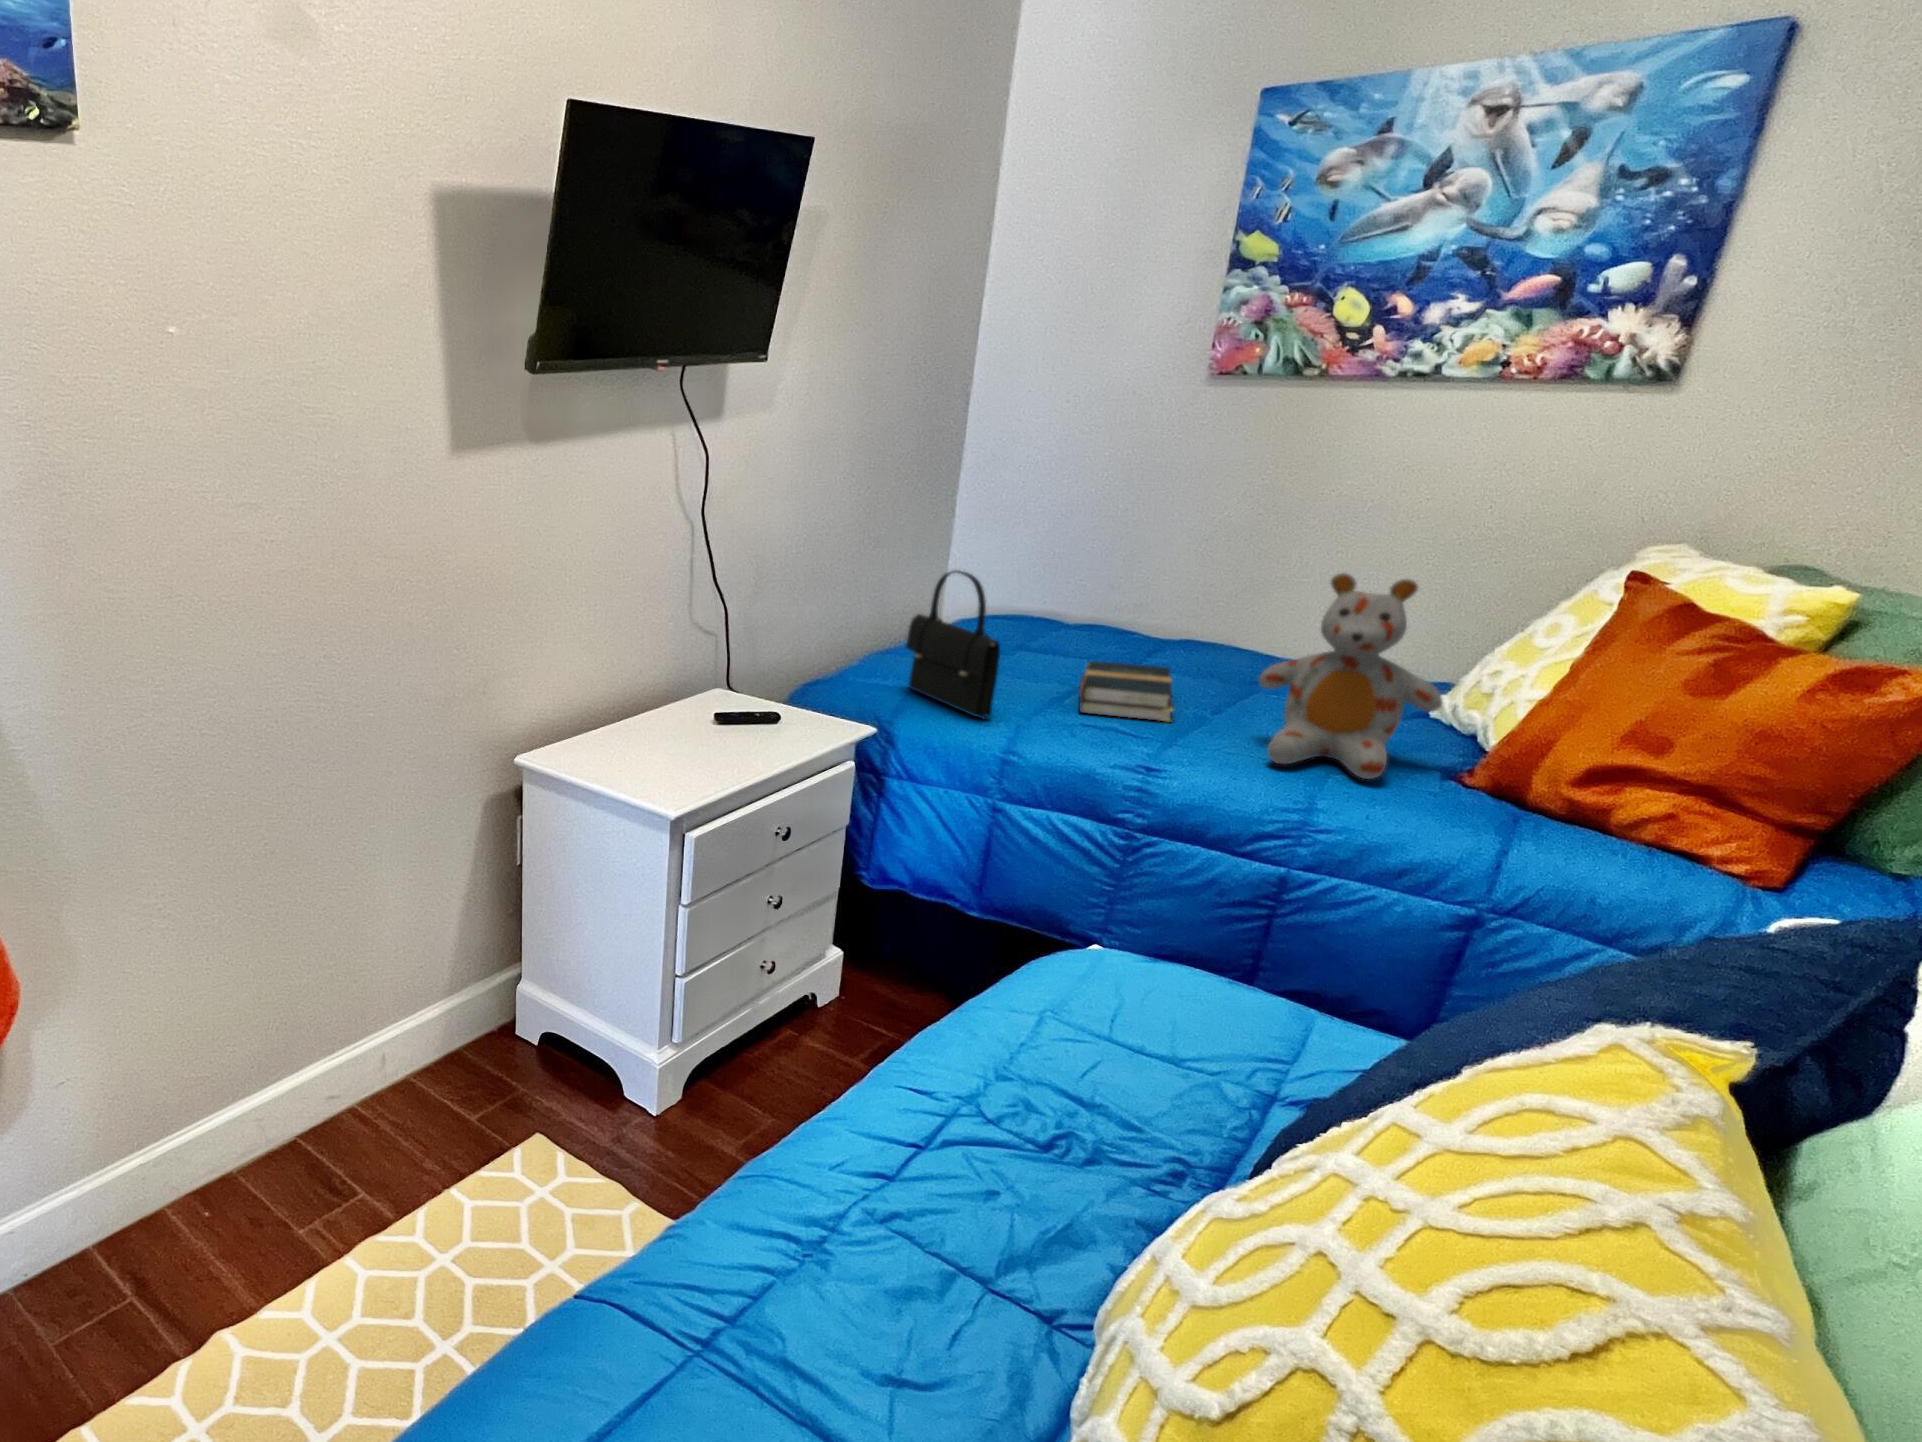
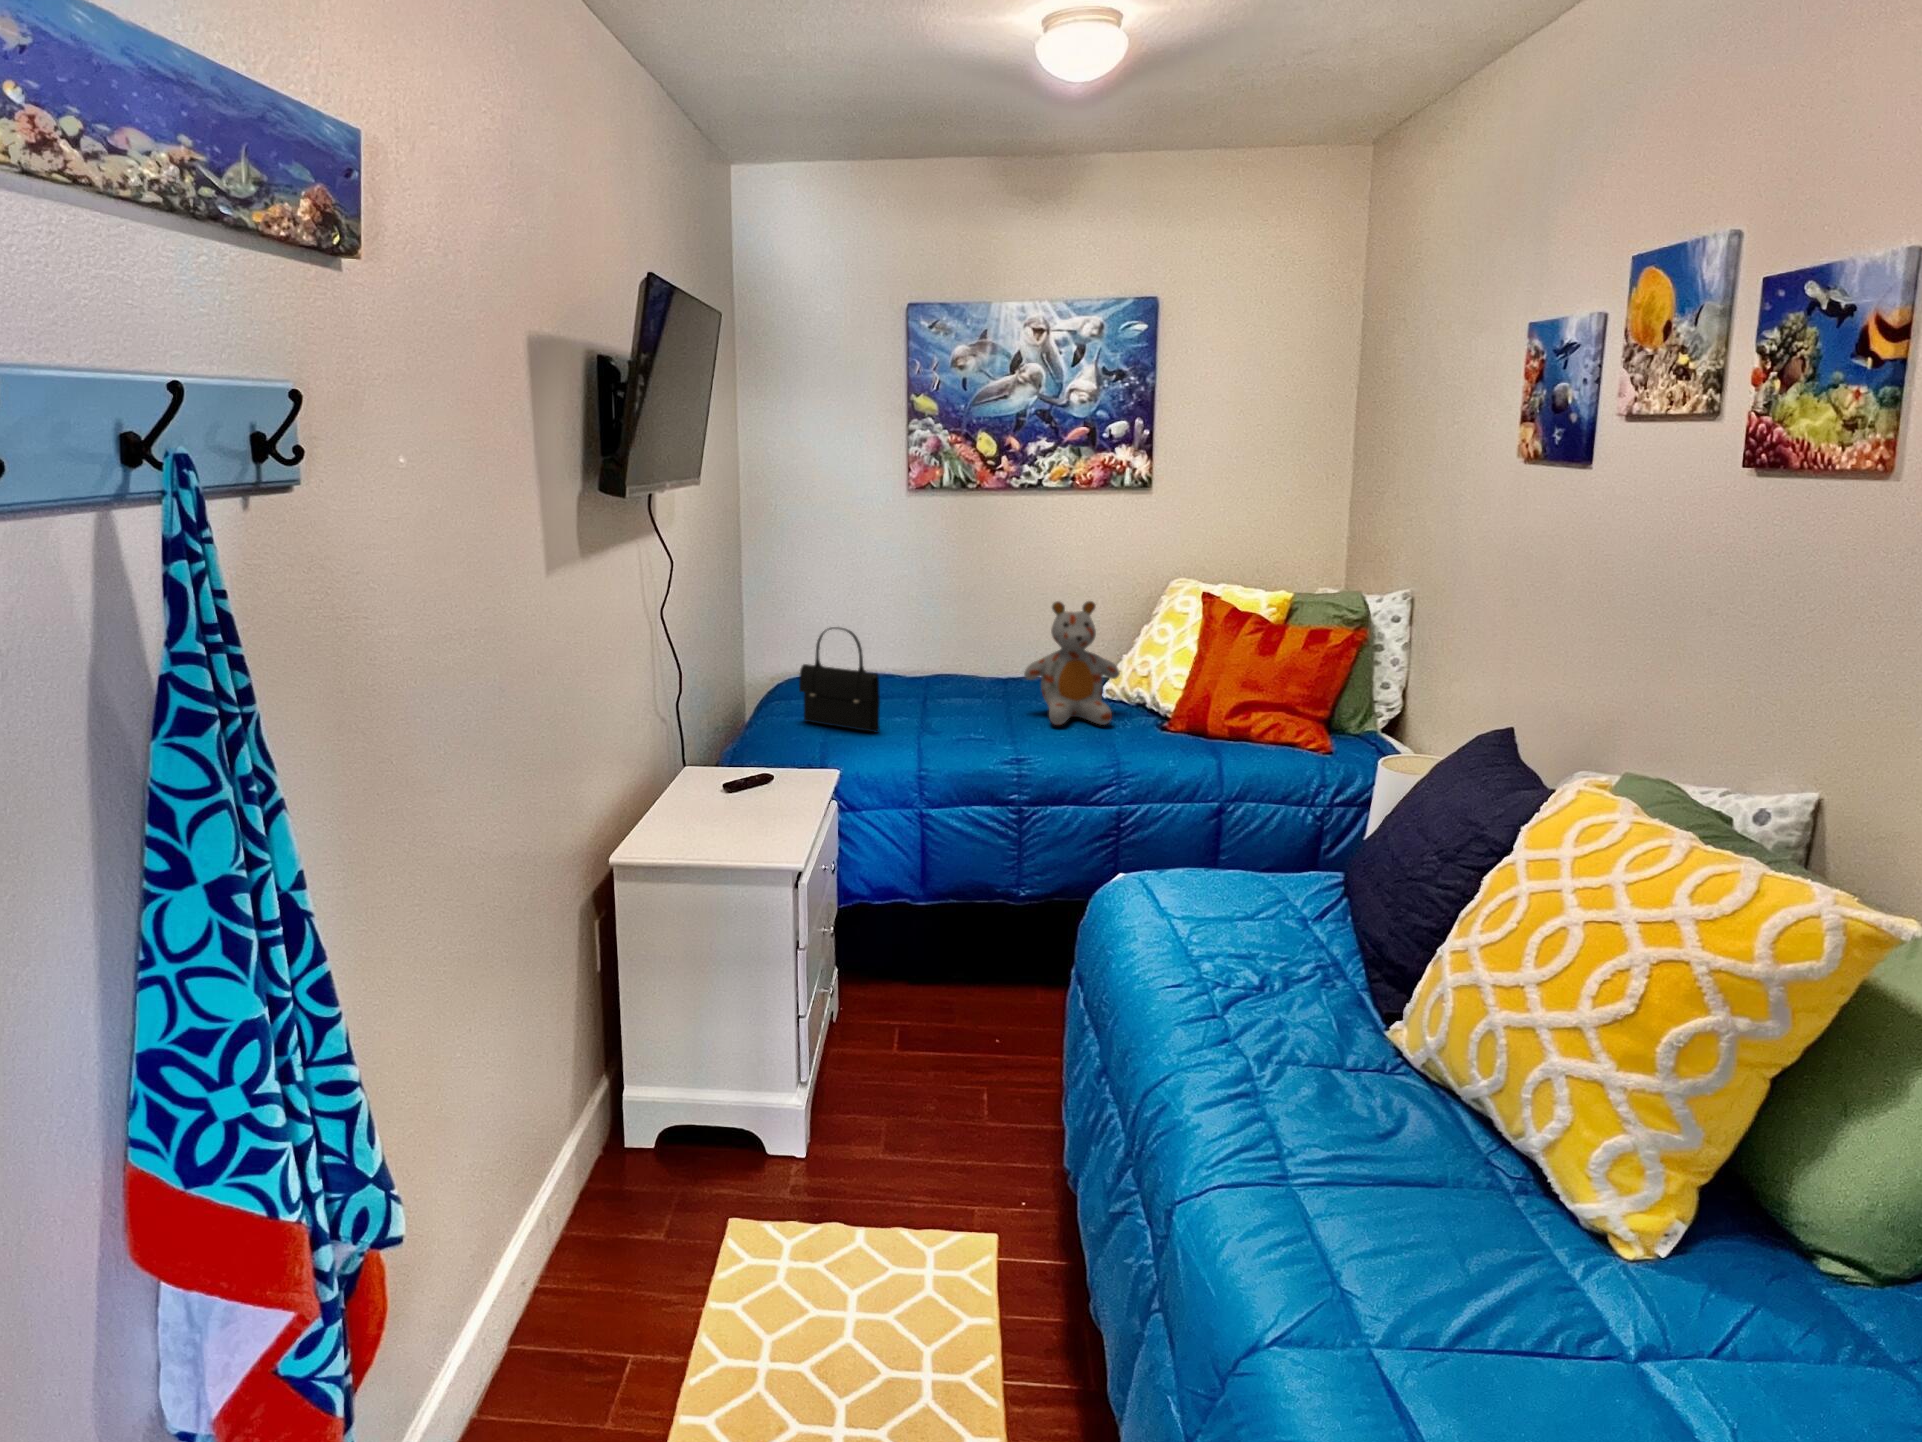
hardback book: present [1079,661,1173,721] -> none [903,679,978,717]

